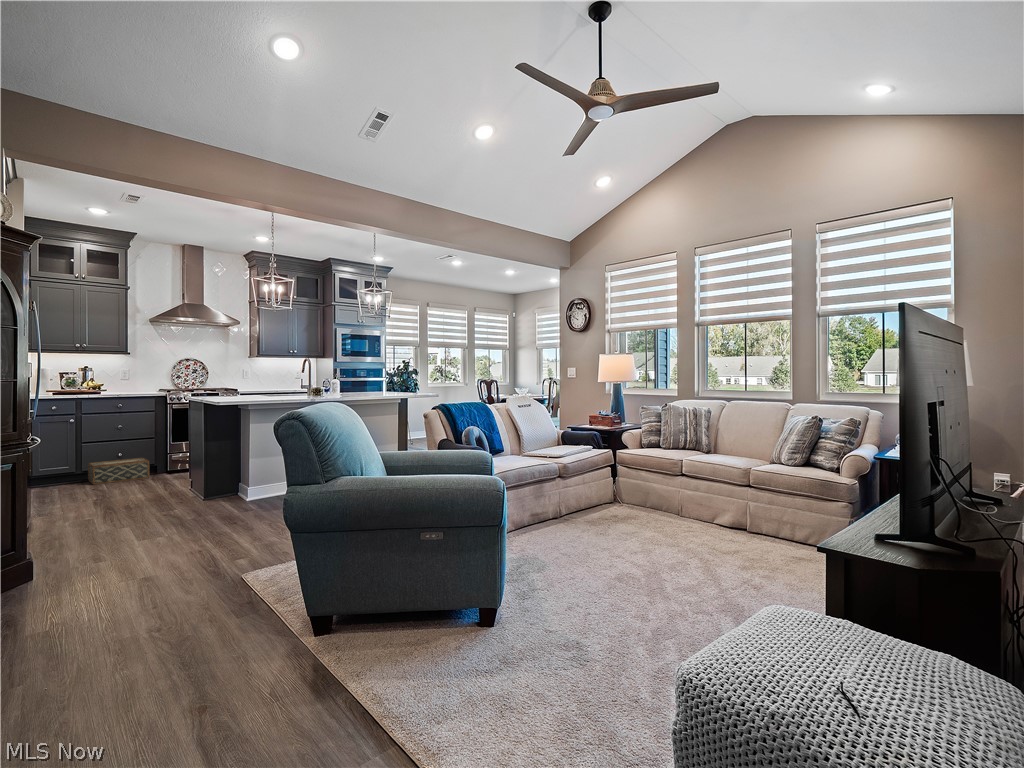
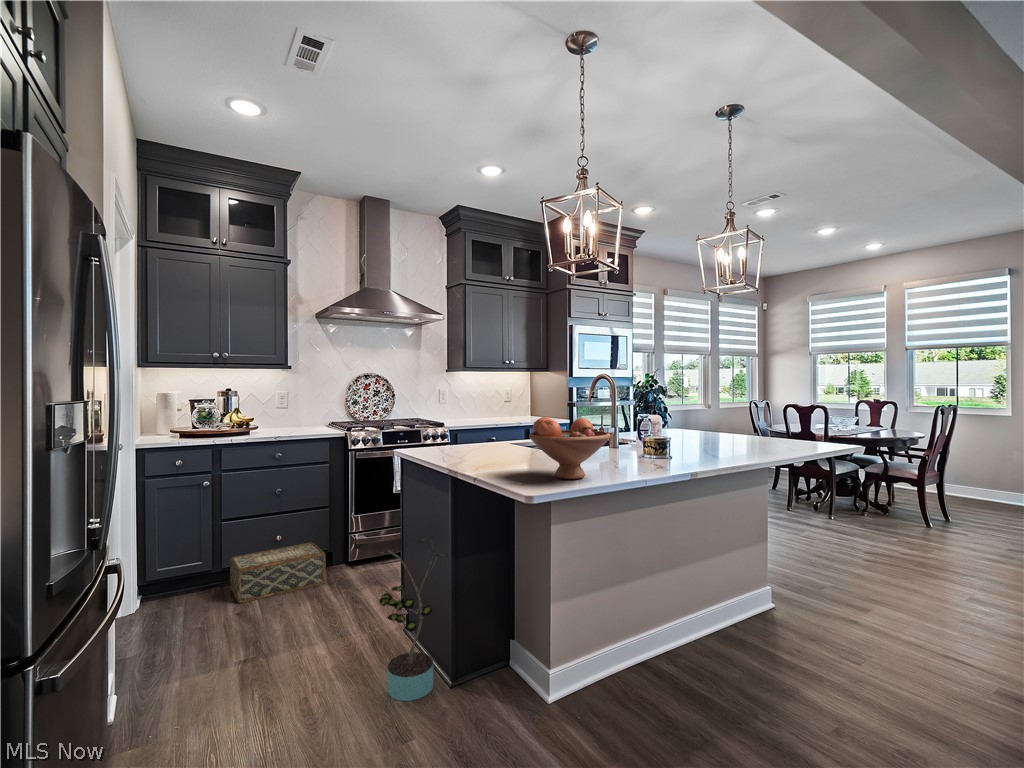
fruit bowl: none [224,377,262,402] -> present [529,417,611,479]
potted plant: none [161,433,195,501] -> present [378,537,446,701]

